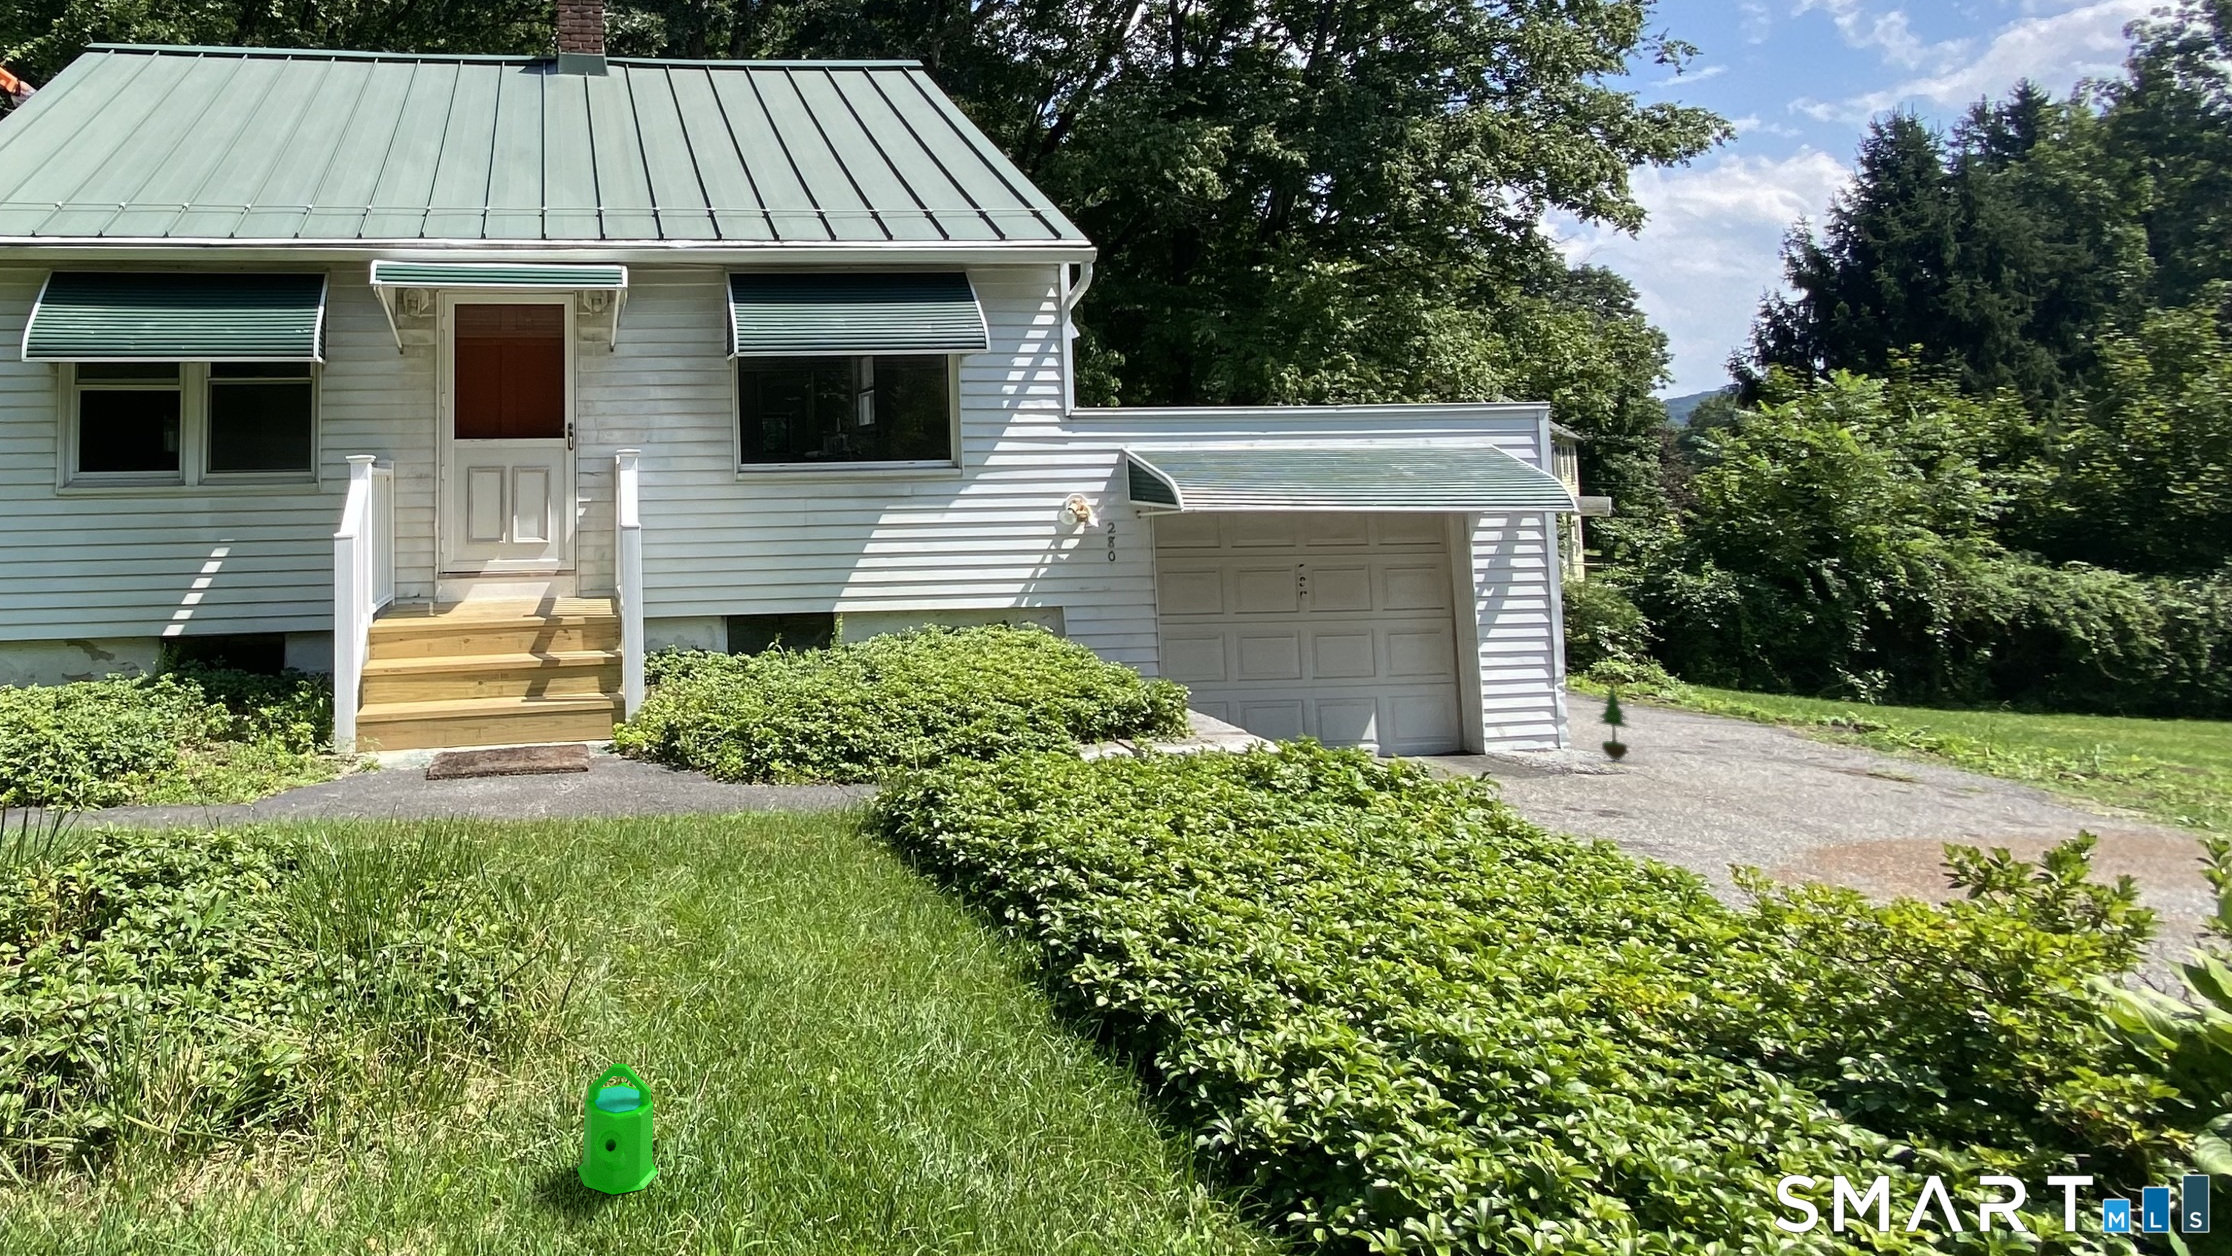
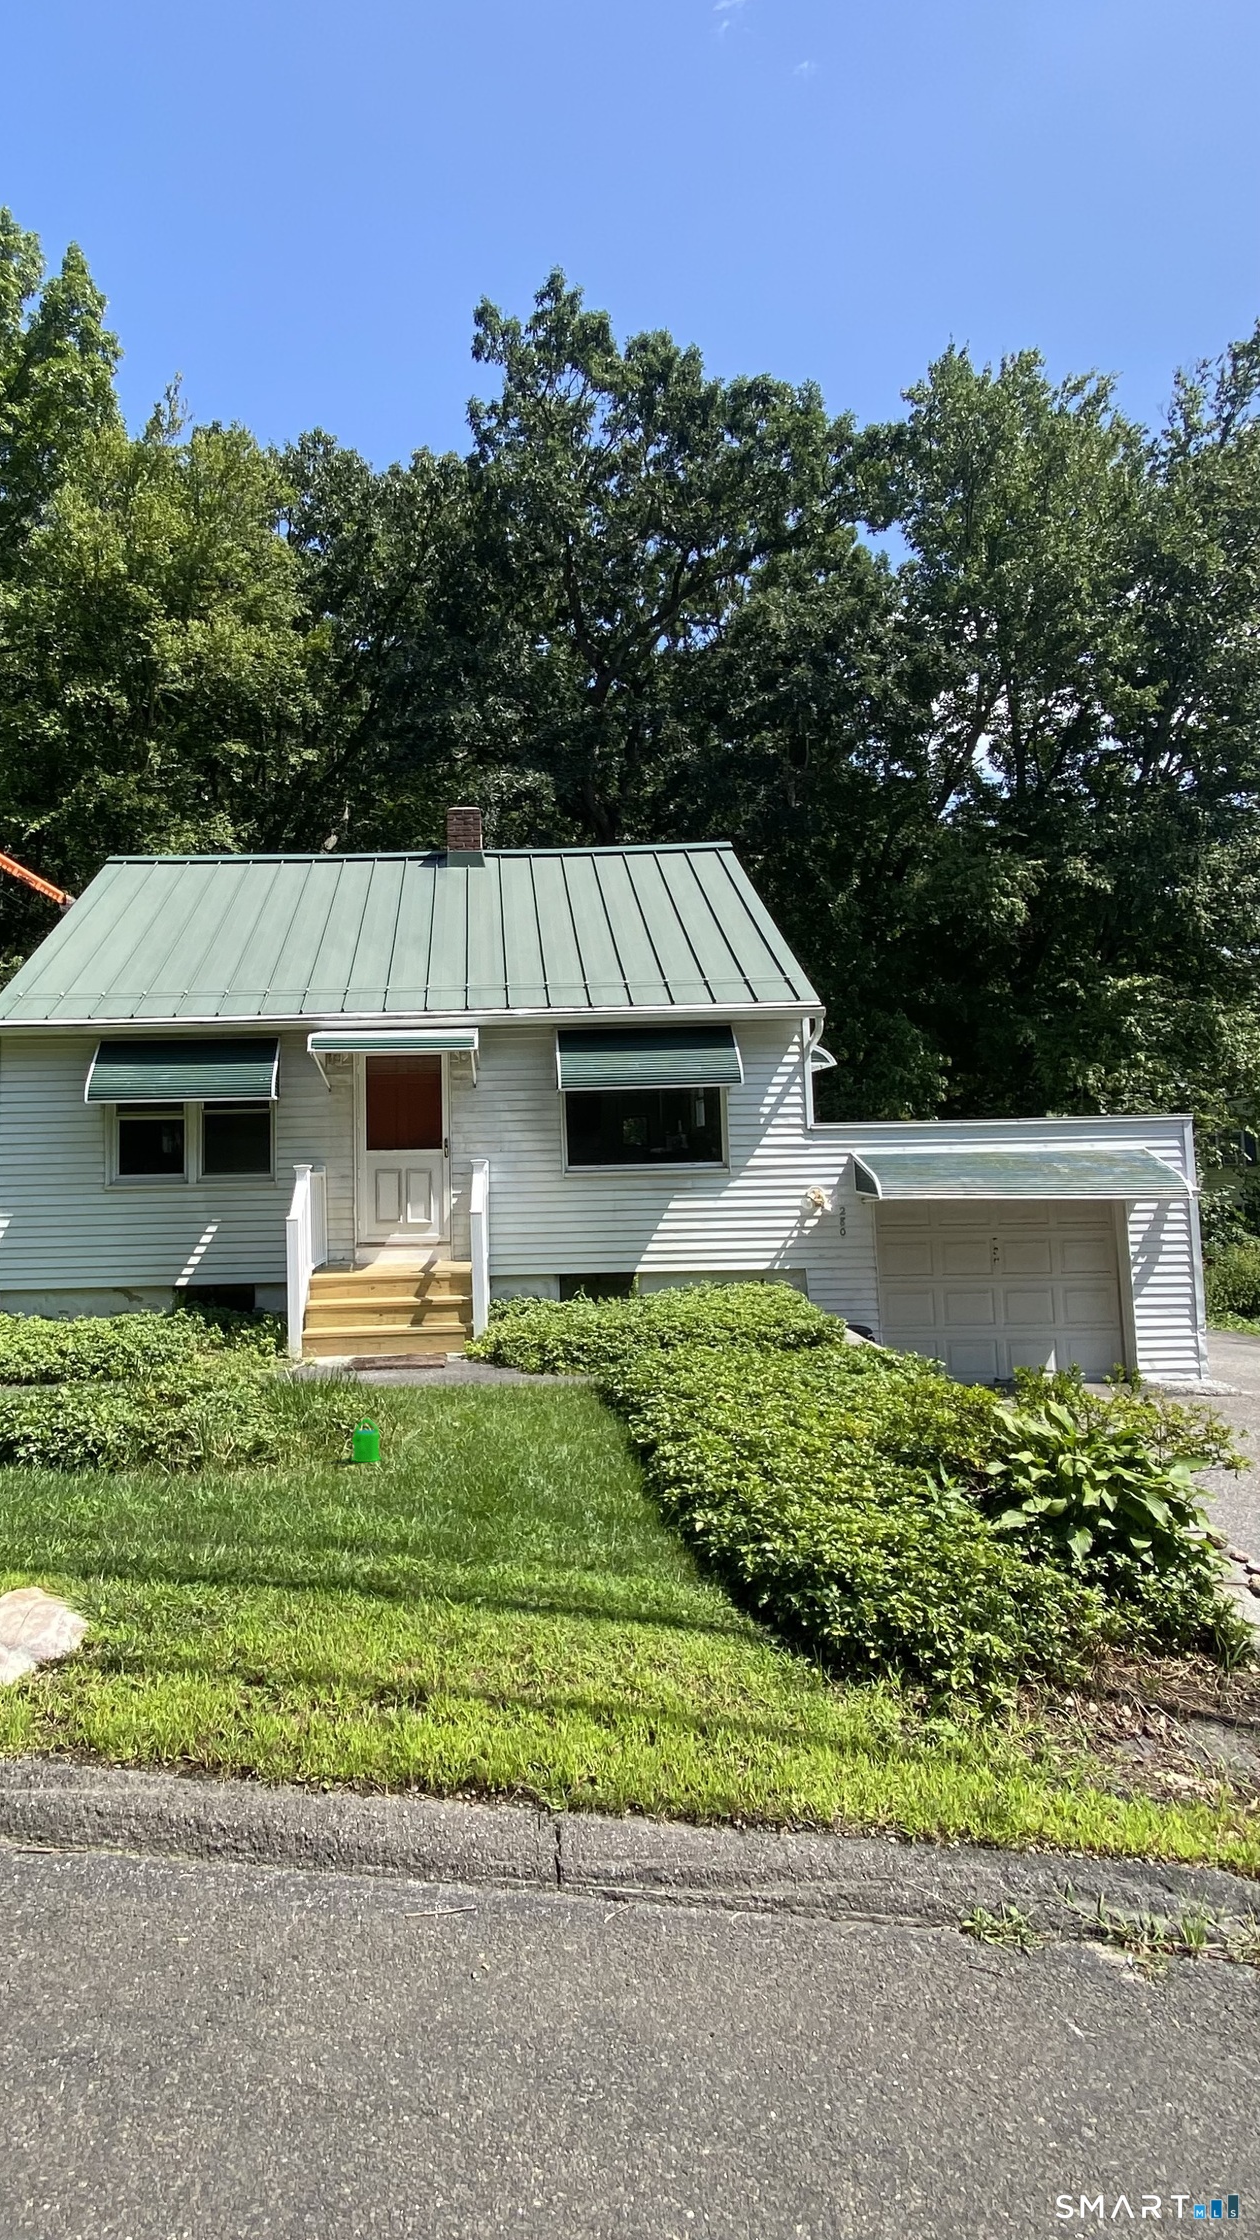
potted tree: present [1600,688,1628,761] -> none [1211,1327,1233,1383]

